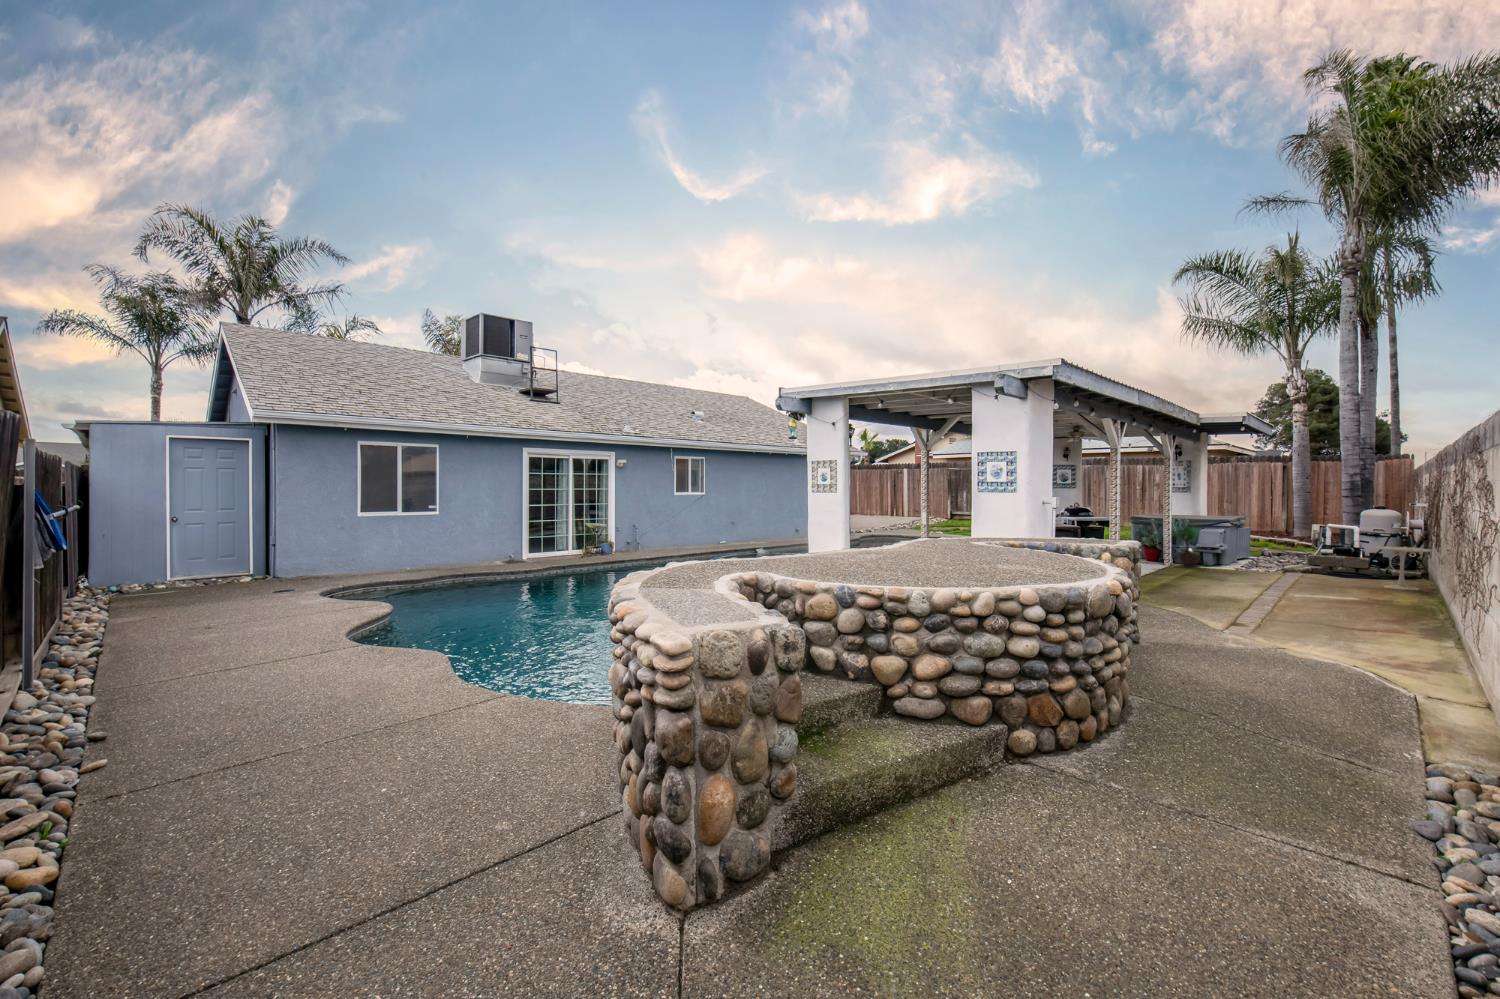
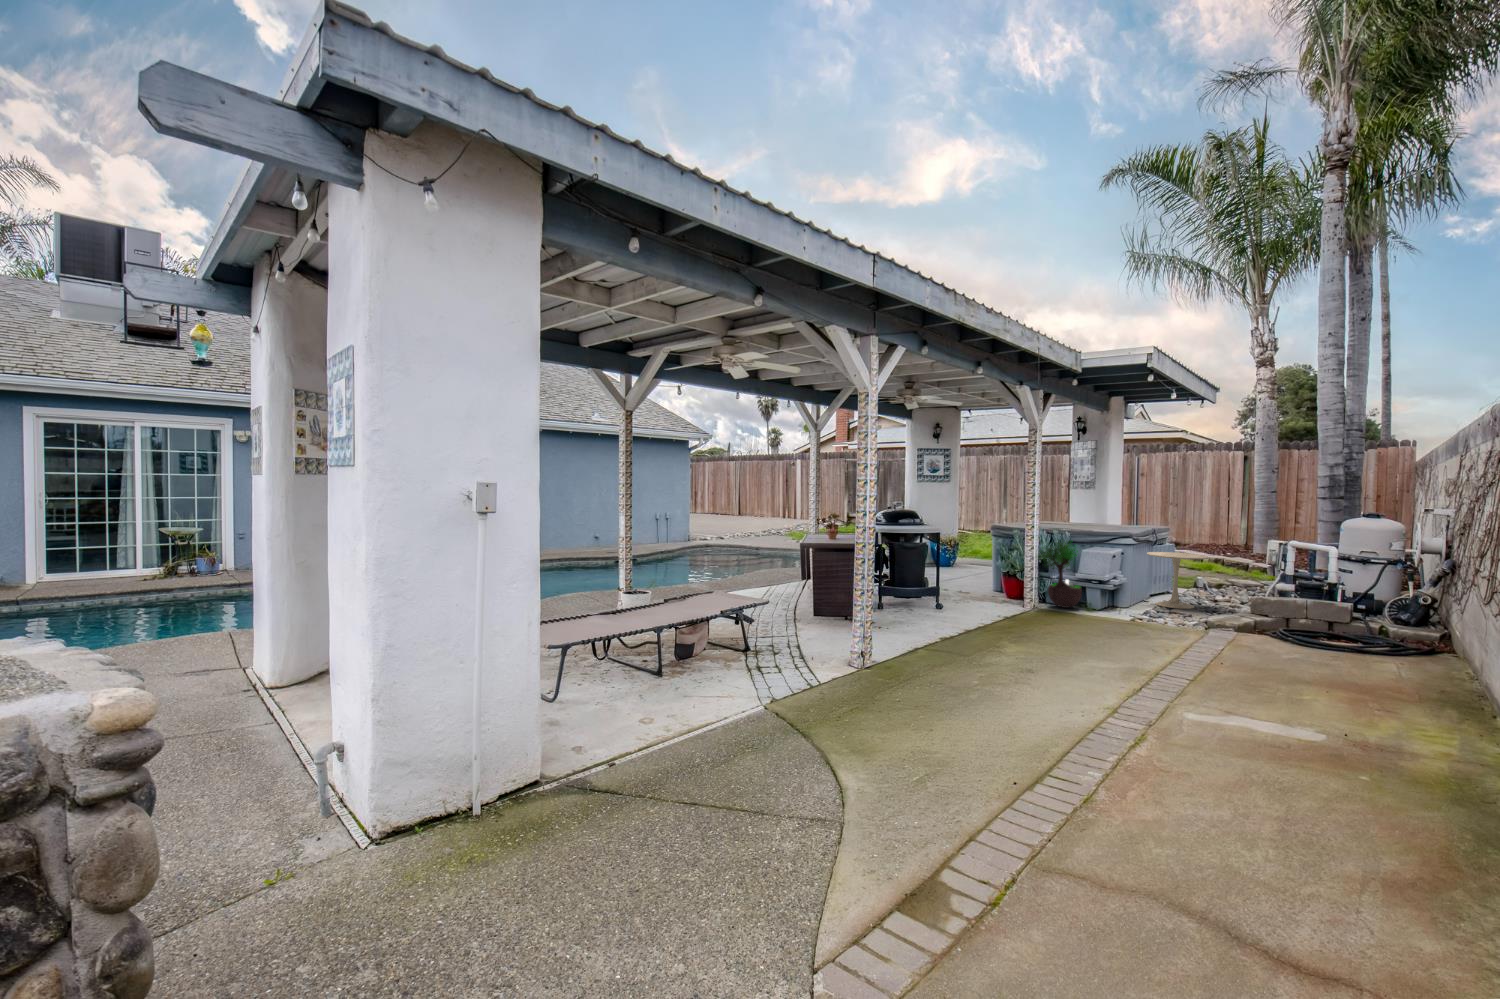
side table: present [1375,546,1432,591] -> present [1147,552,1208,609]

